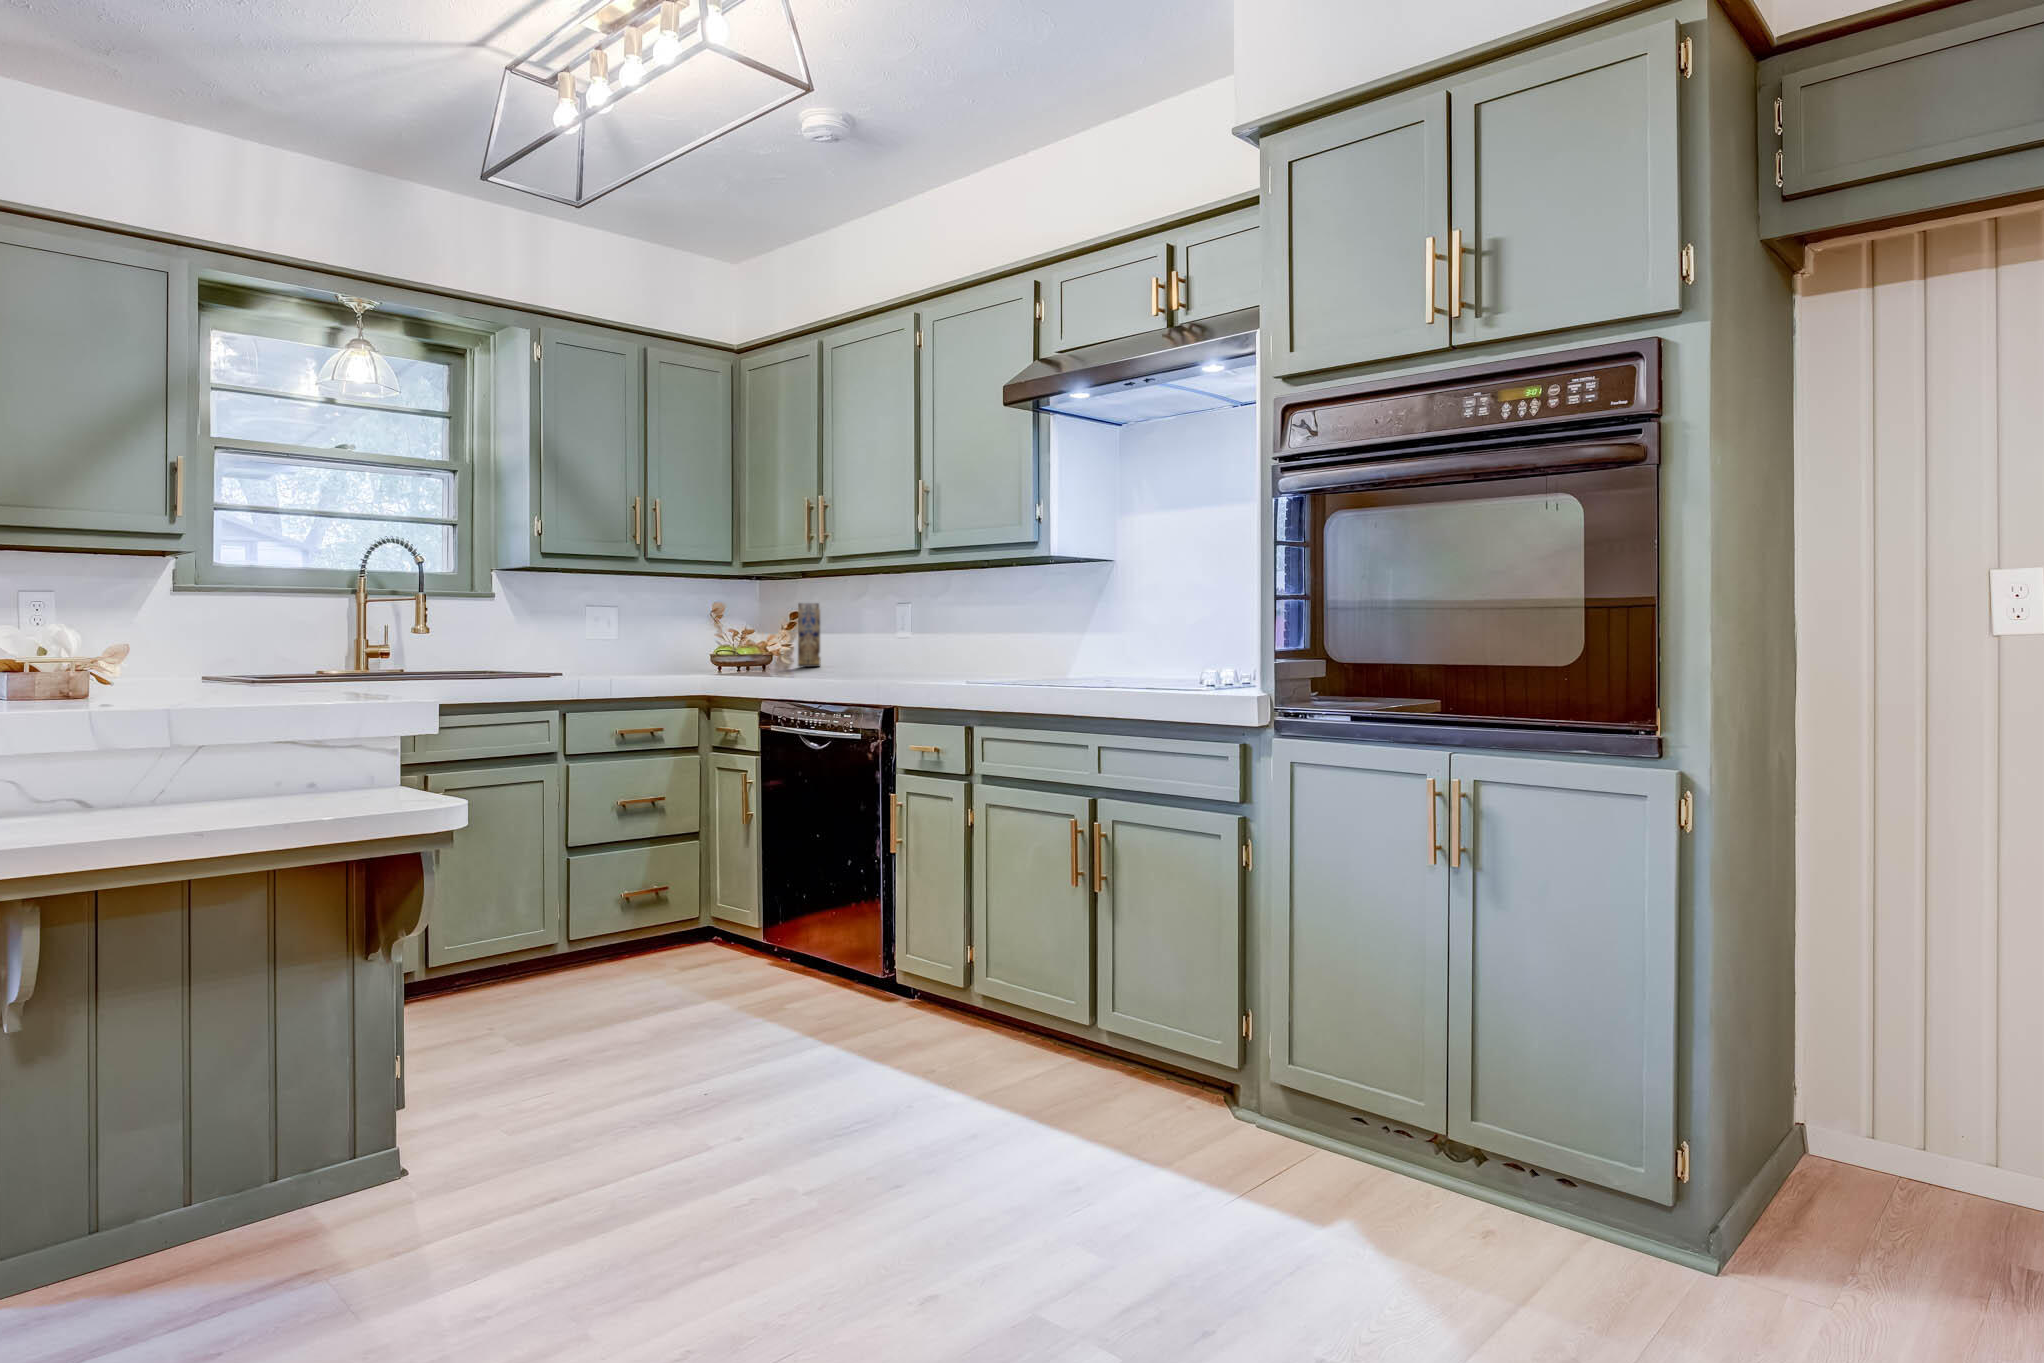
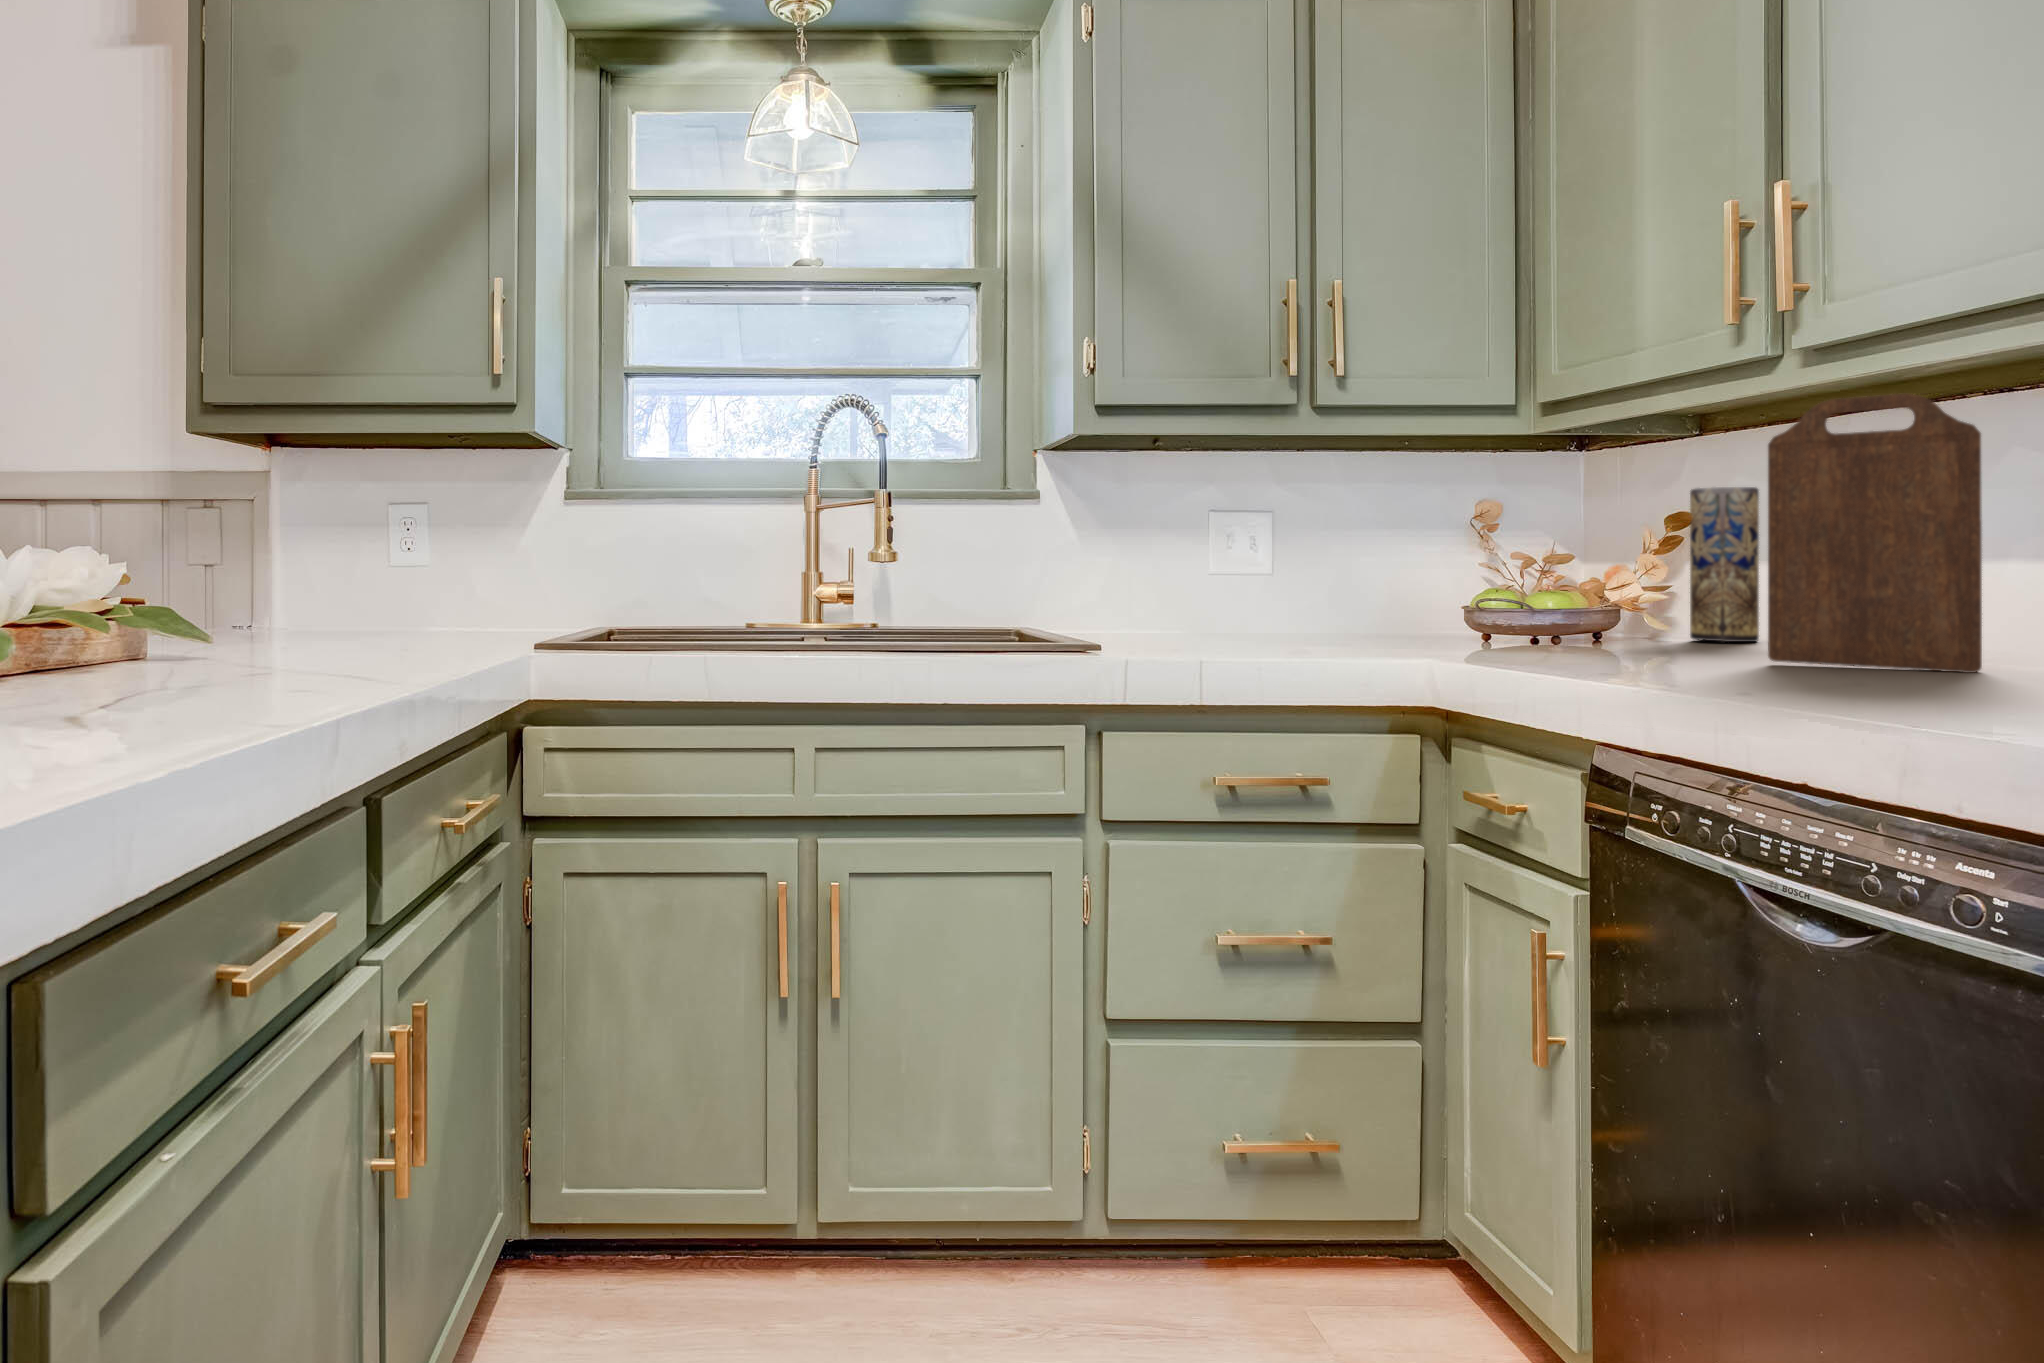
cutting board: none [818,574,874,671] -> present [1768,394,1982,673]

